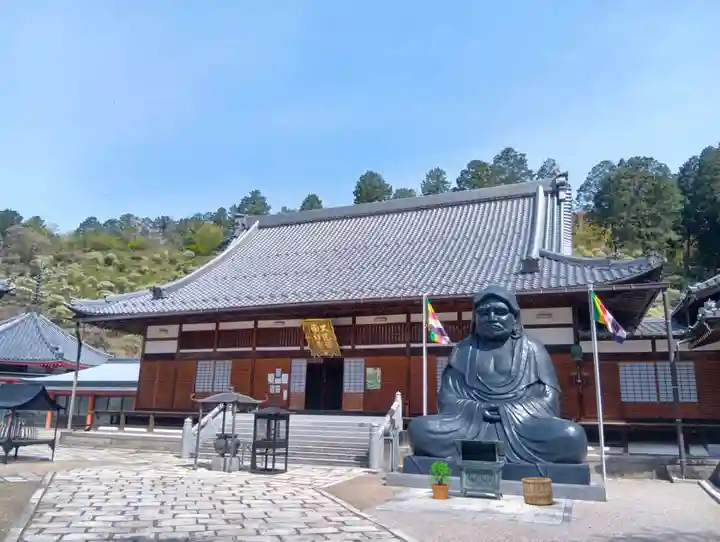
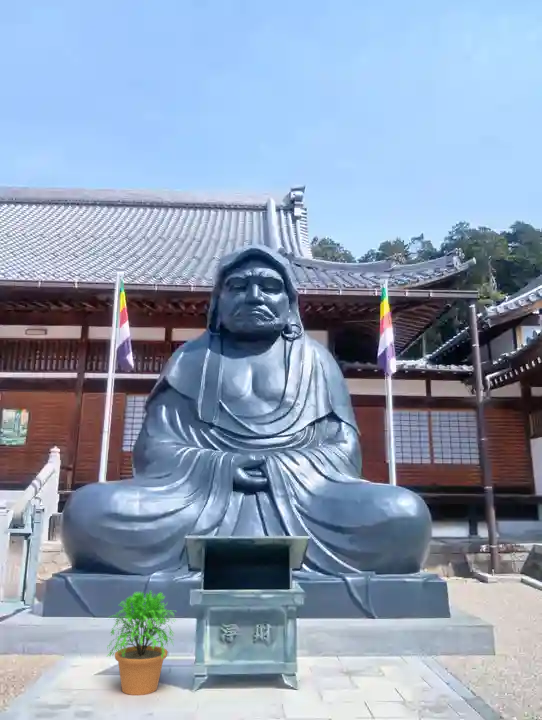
wooden bucket: present [521,477,553,505] -> none [342,617,415,692]

